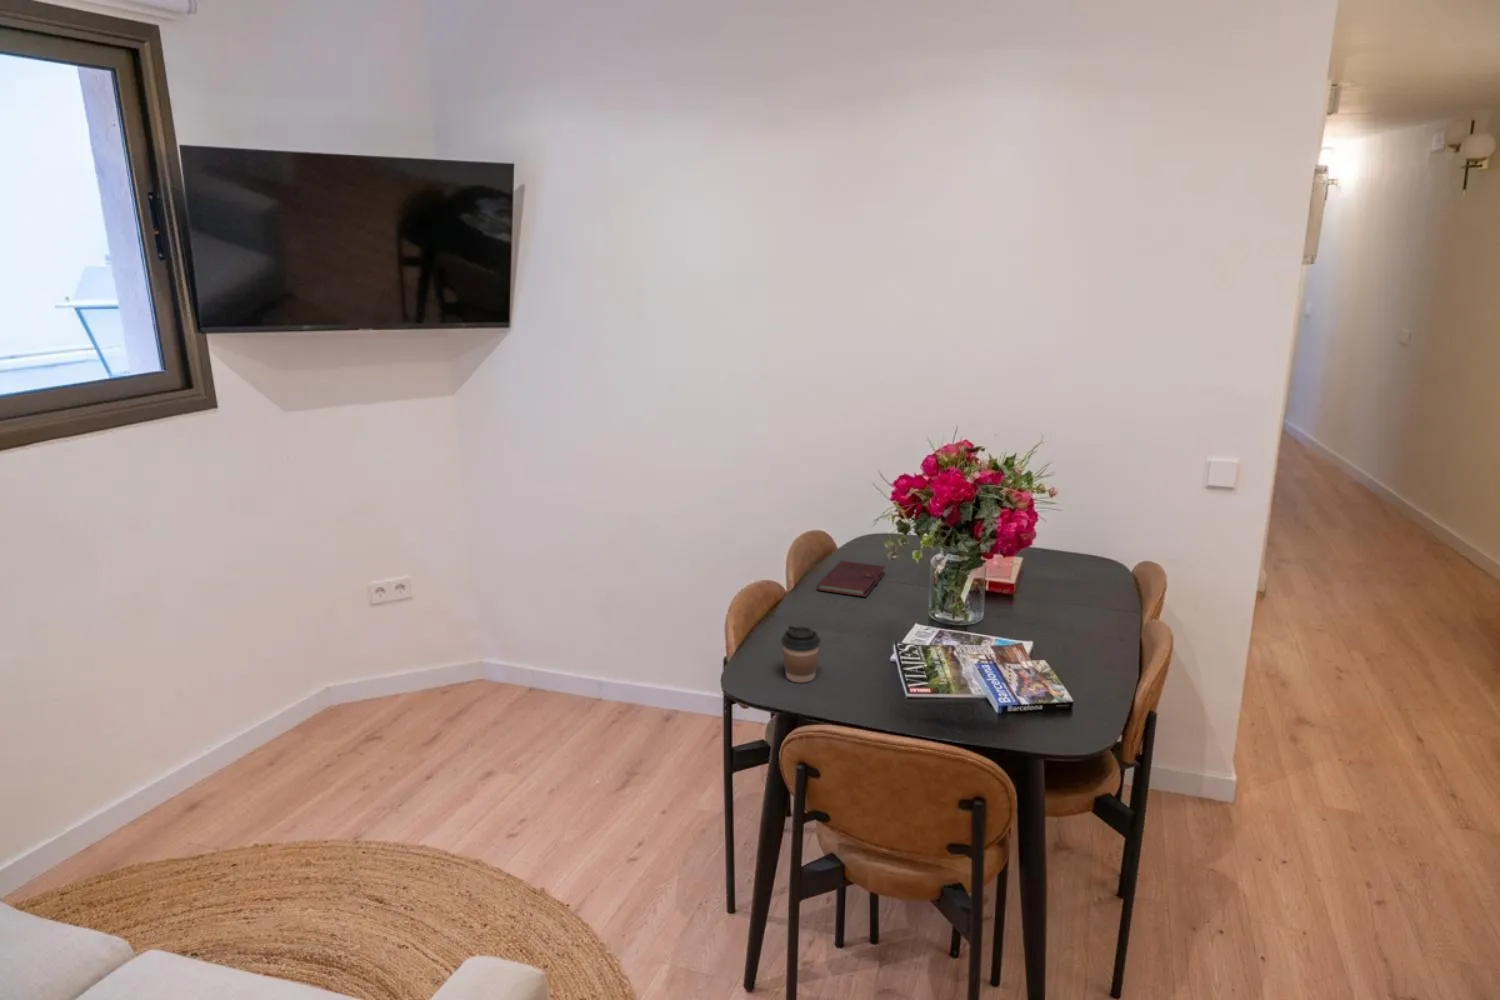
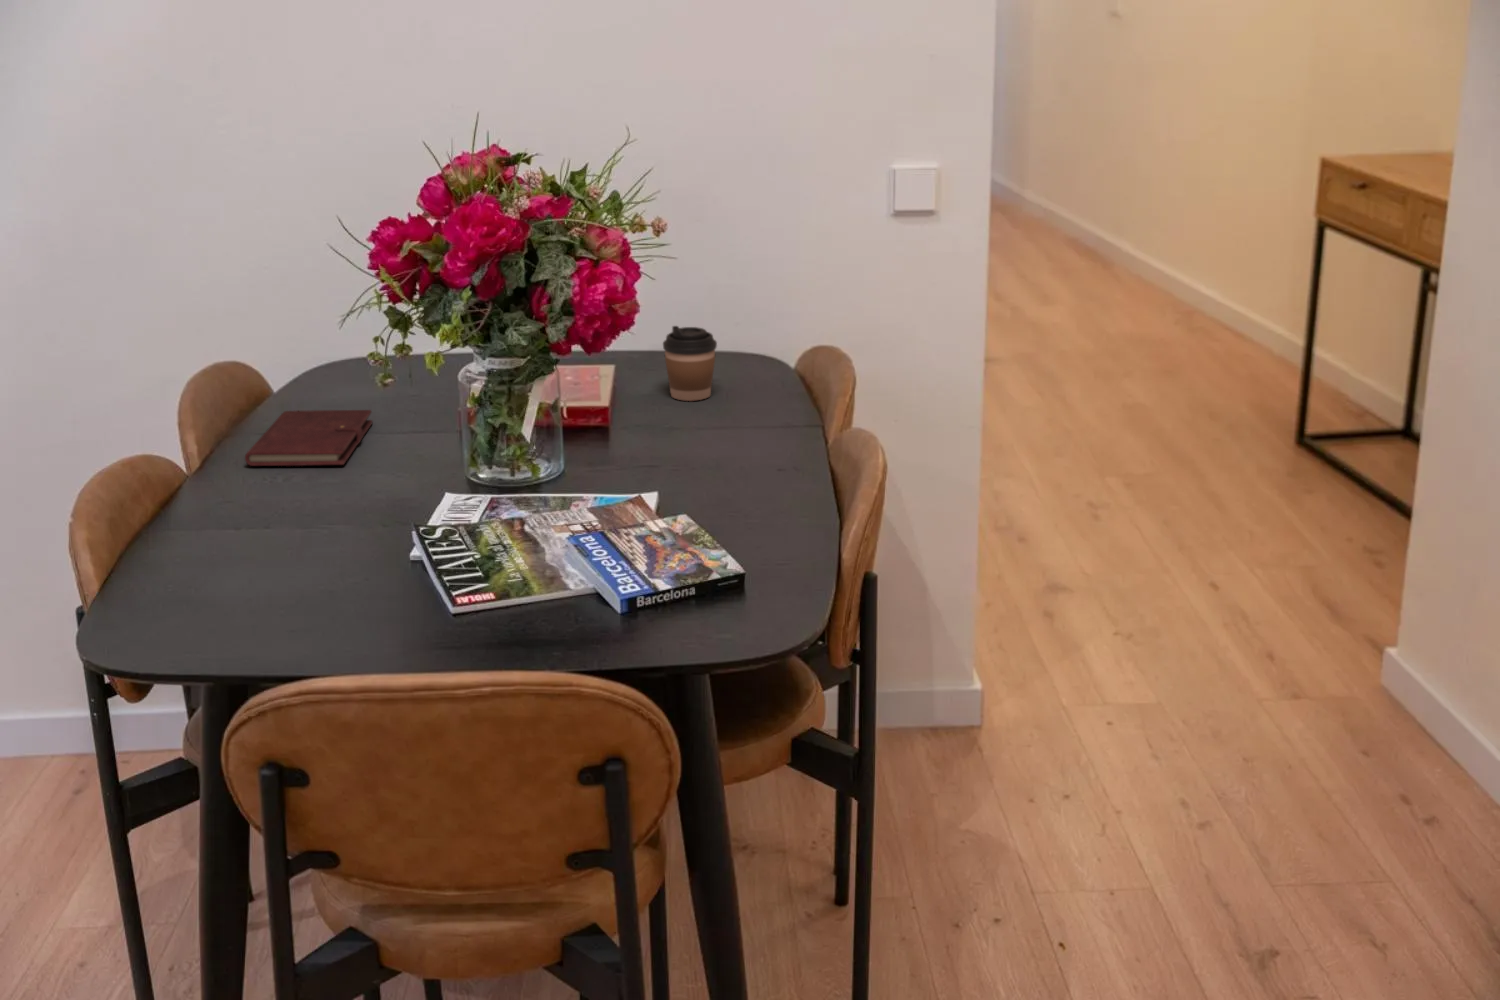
coffee cup: present [781,626,821,683] -> present [663,326,717,401]

